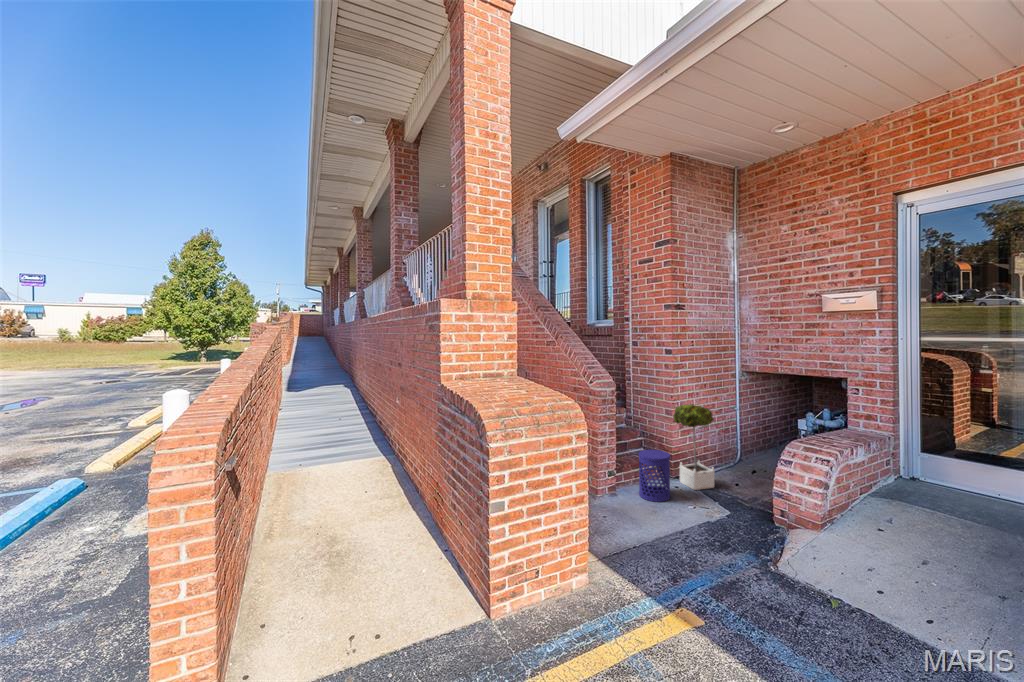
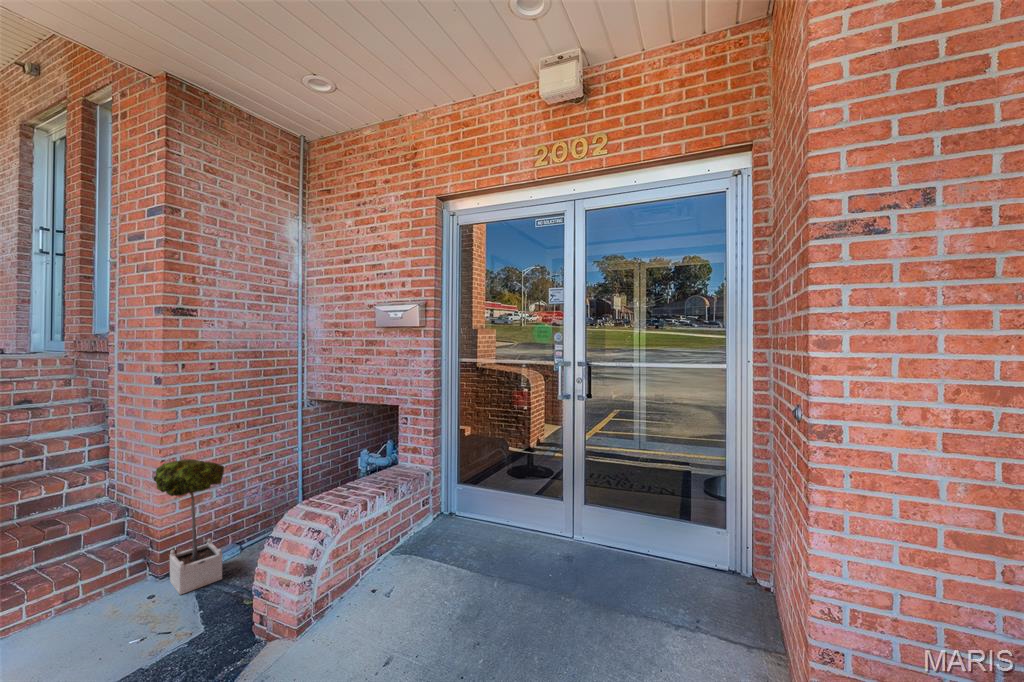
waste bin: present [639,450,670,502] -> none [41,547,117,653]

